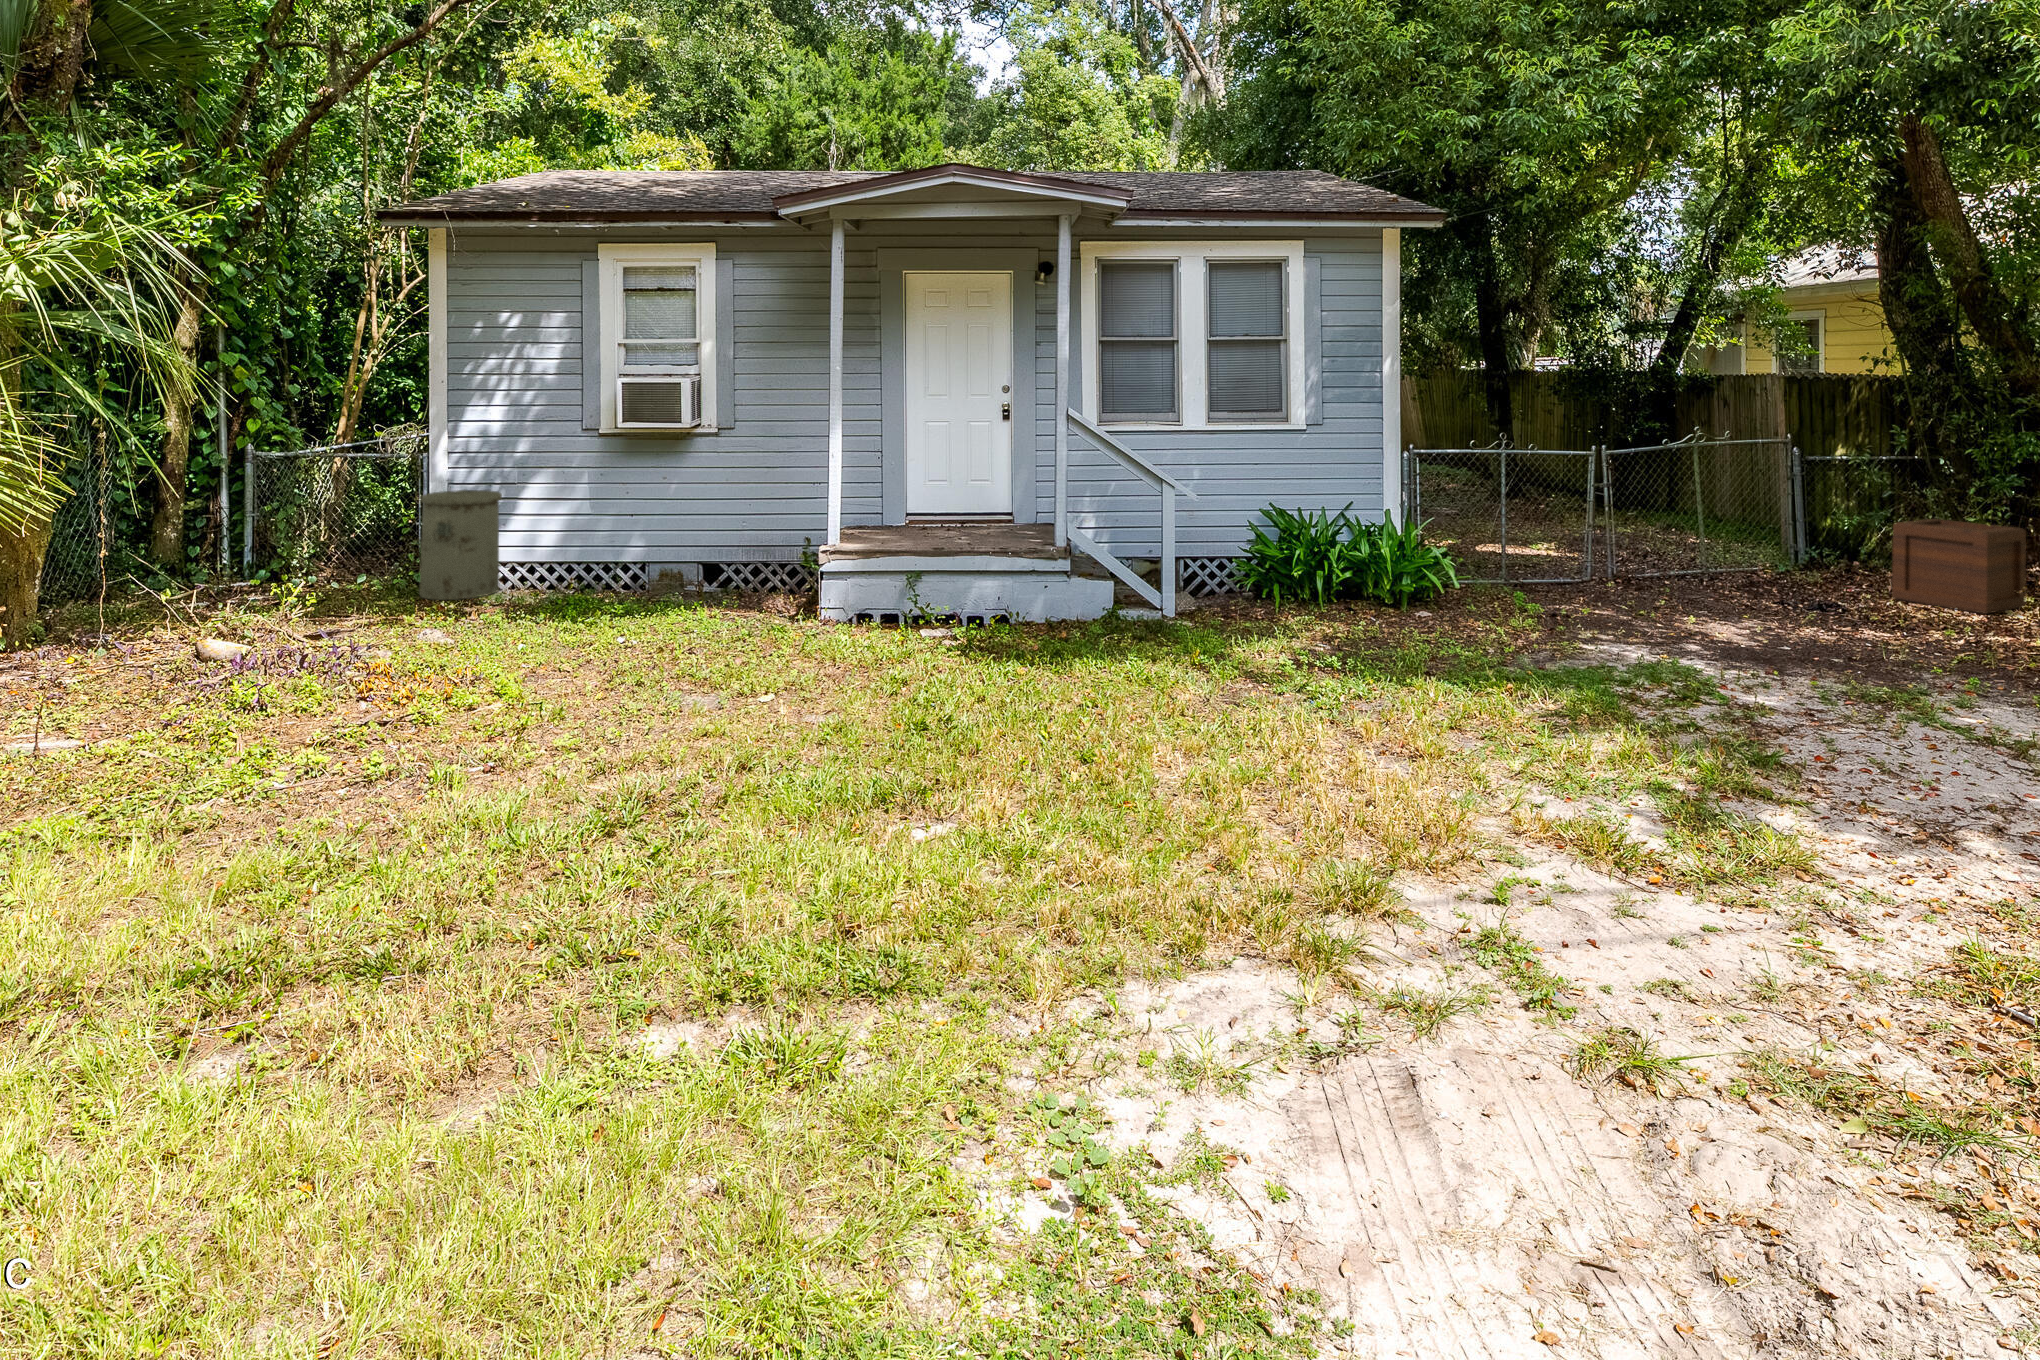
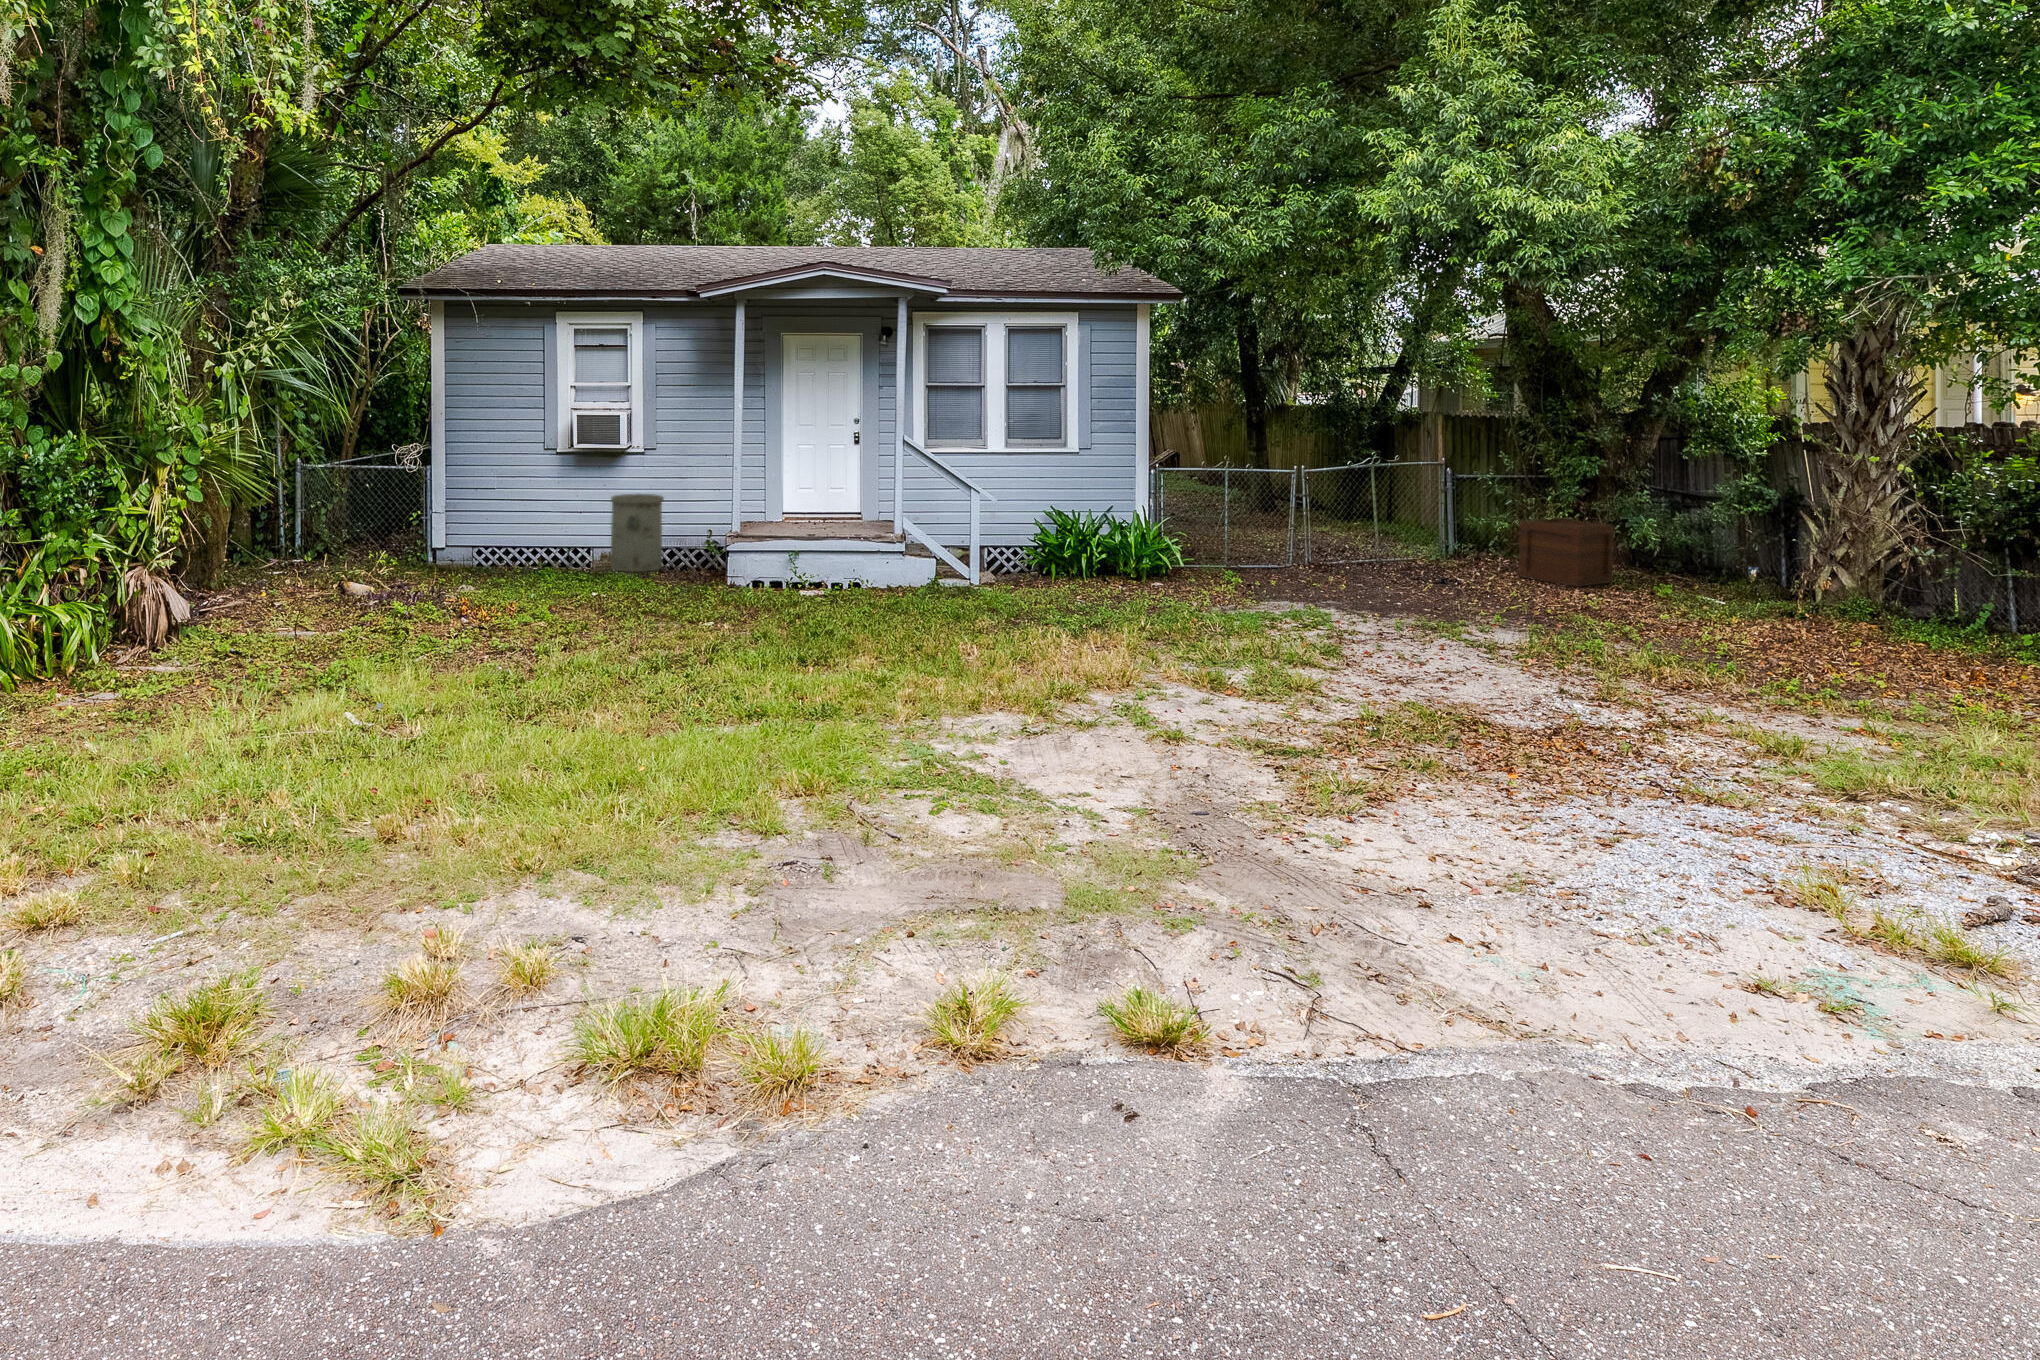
trash can: present [419,490,502,600] -> present [610,494,664,572]

